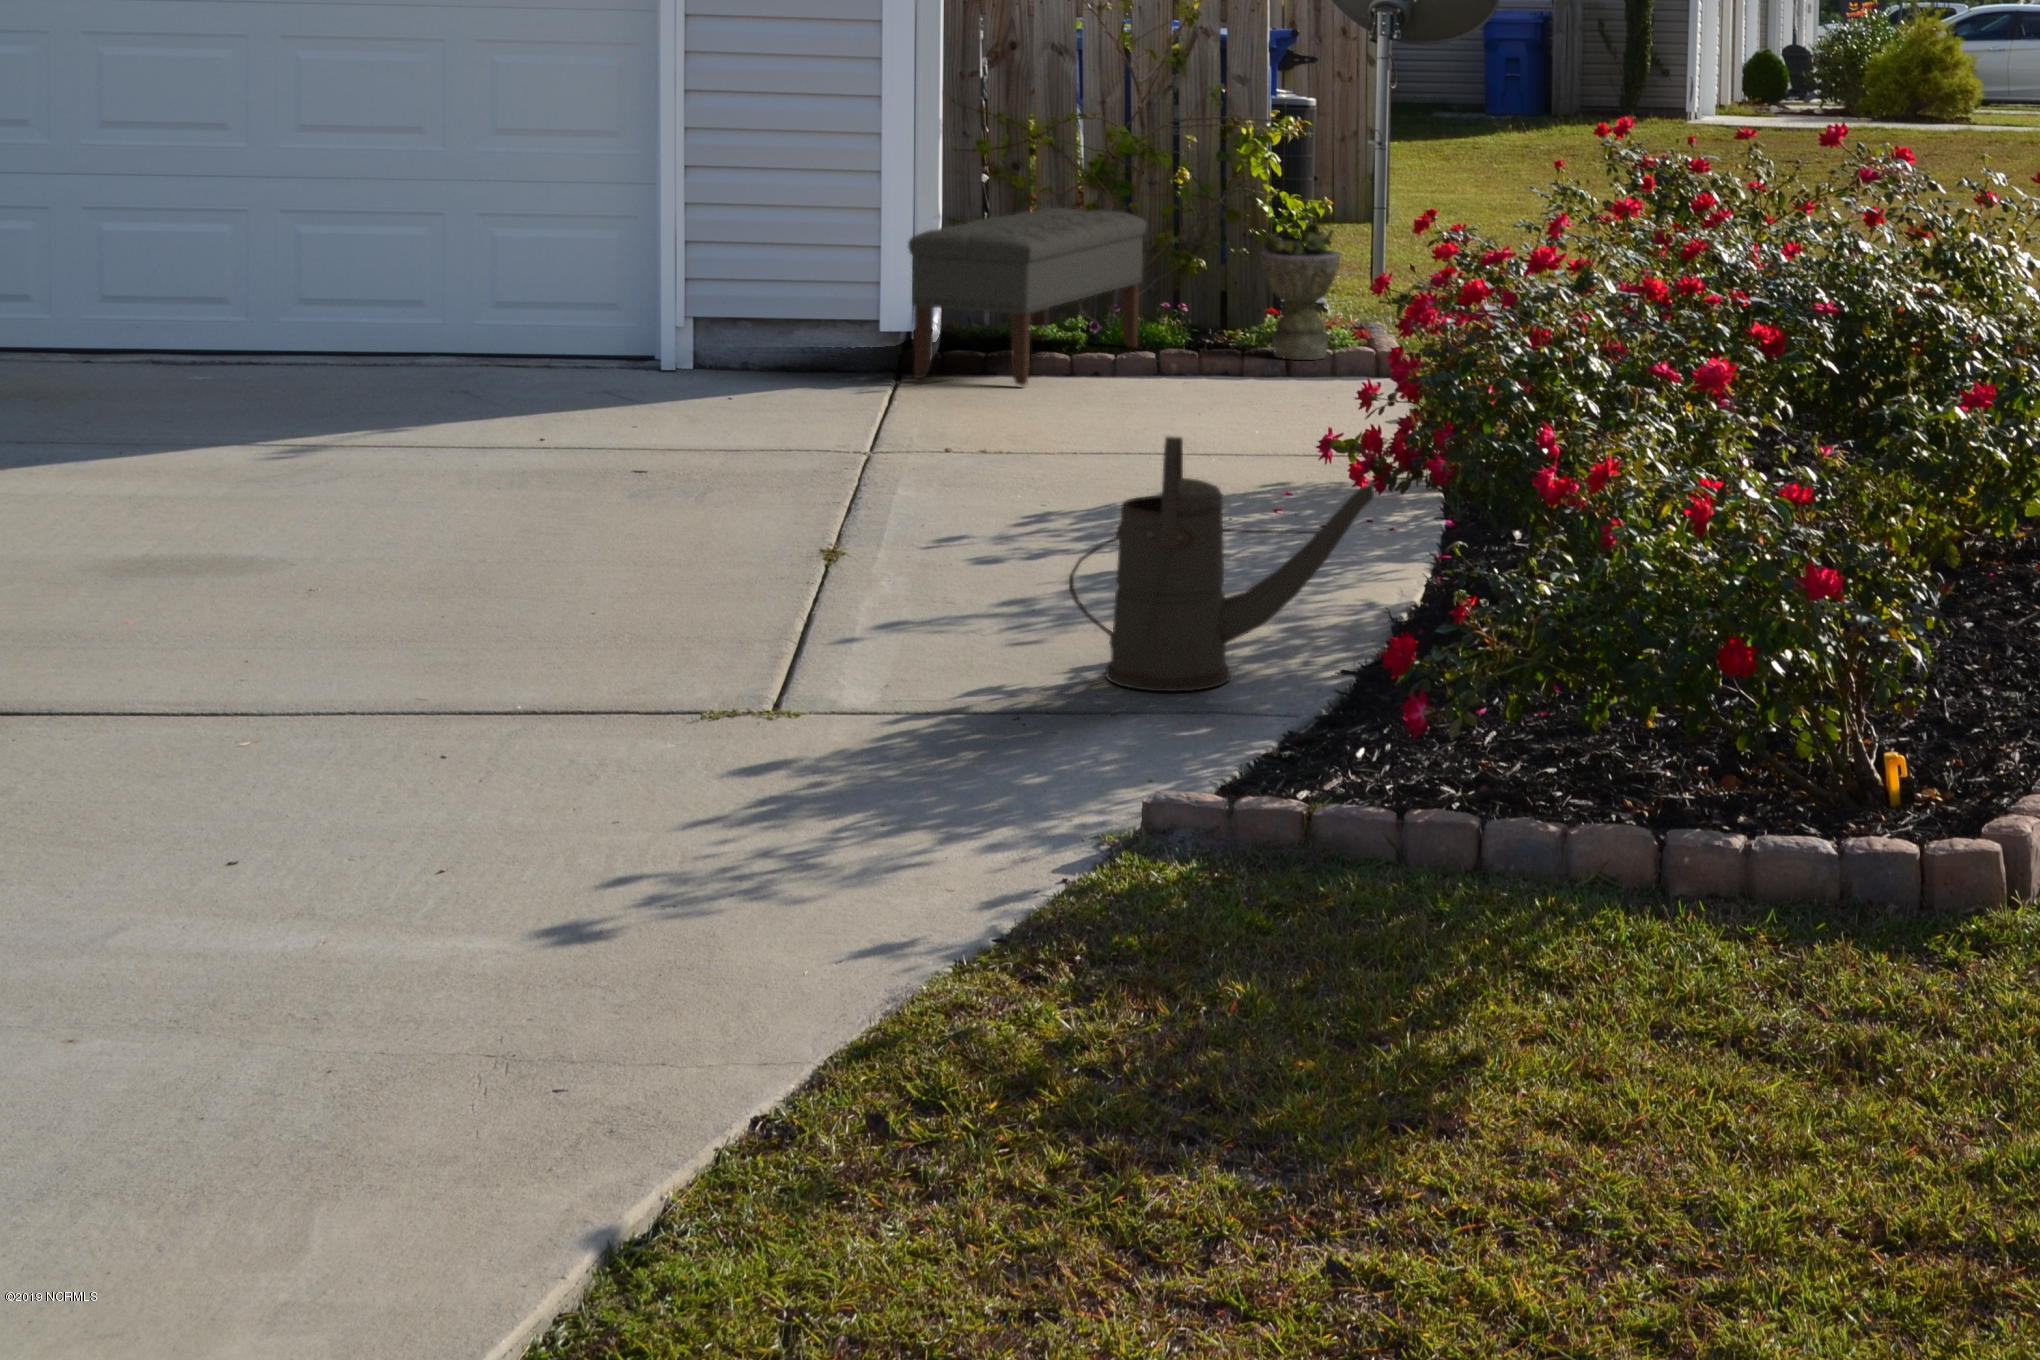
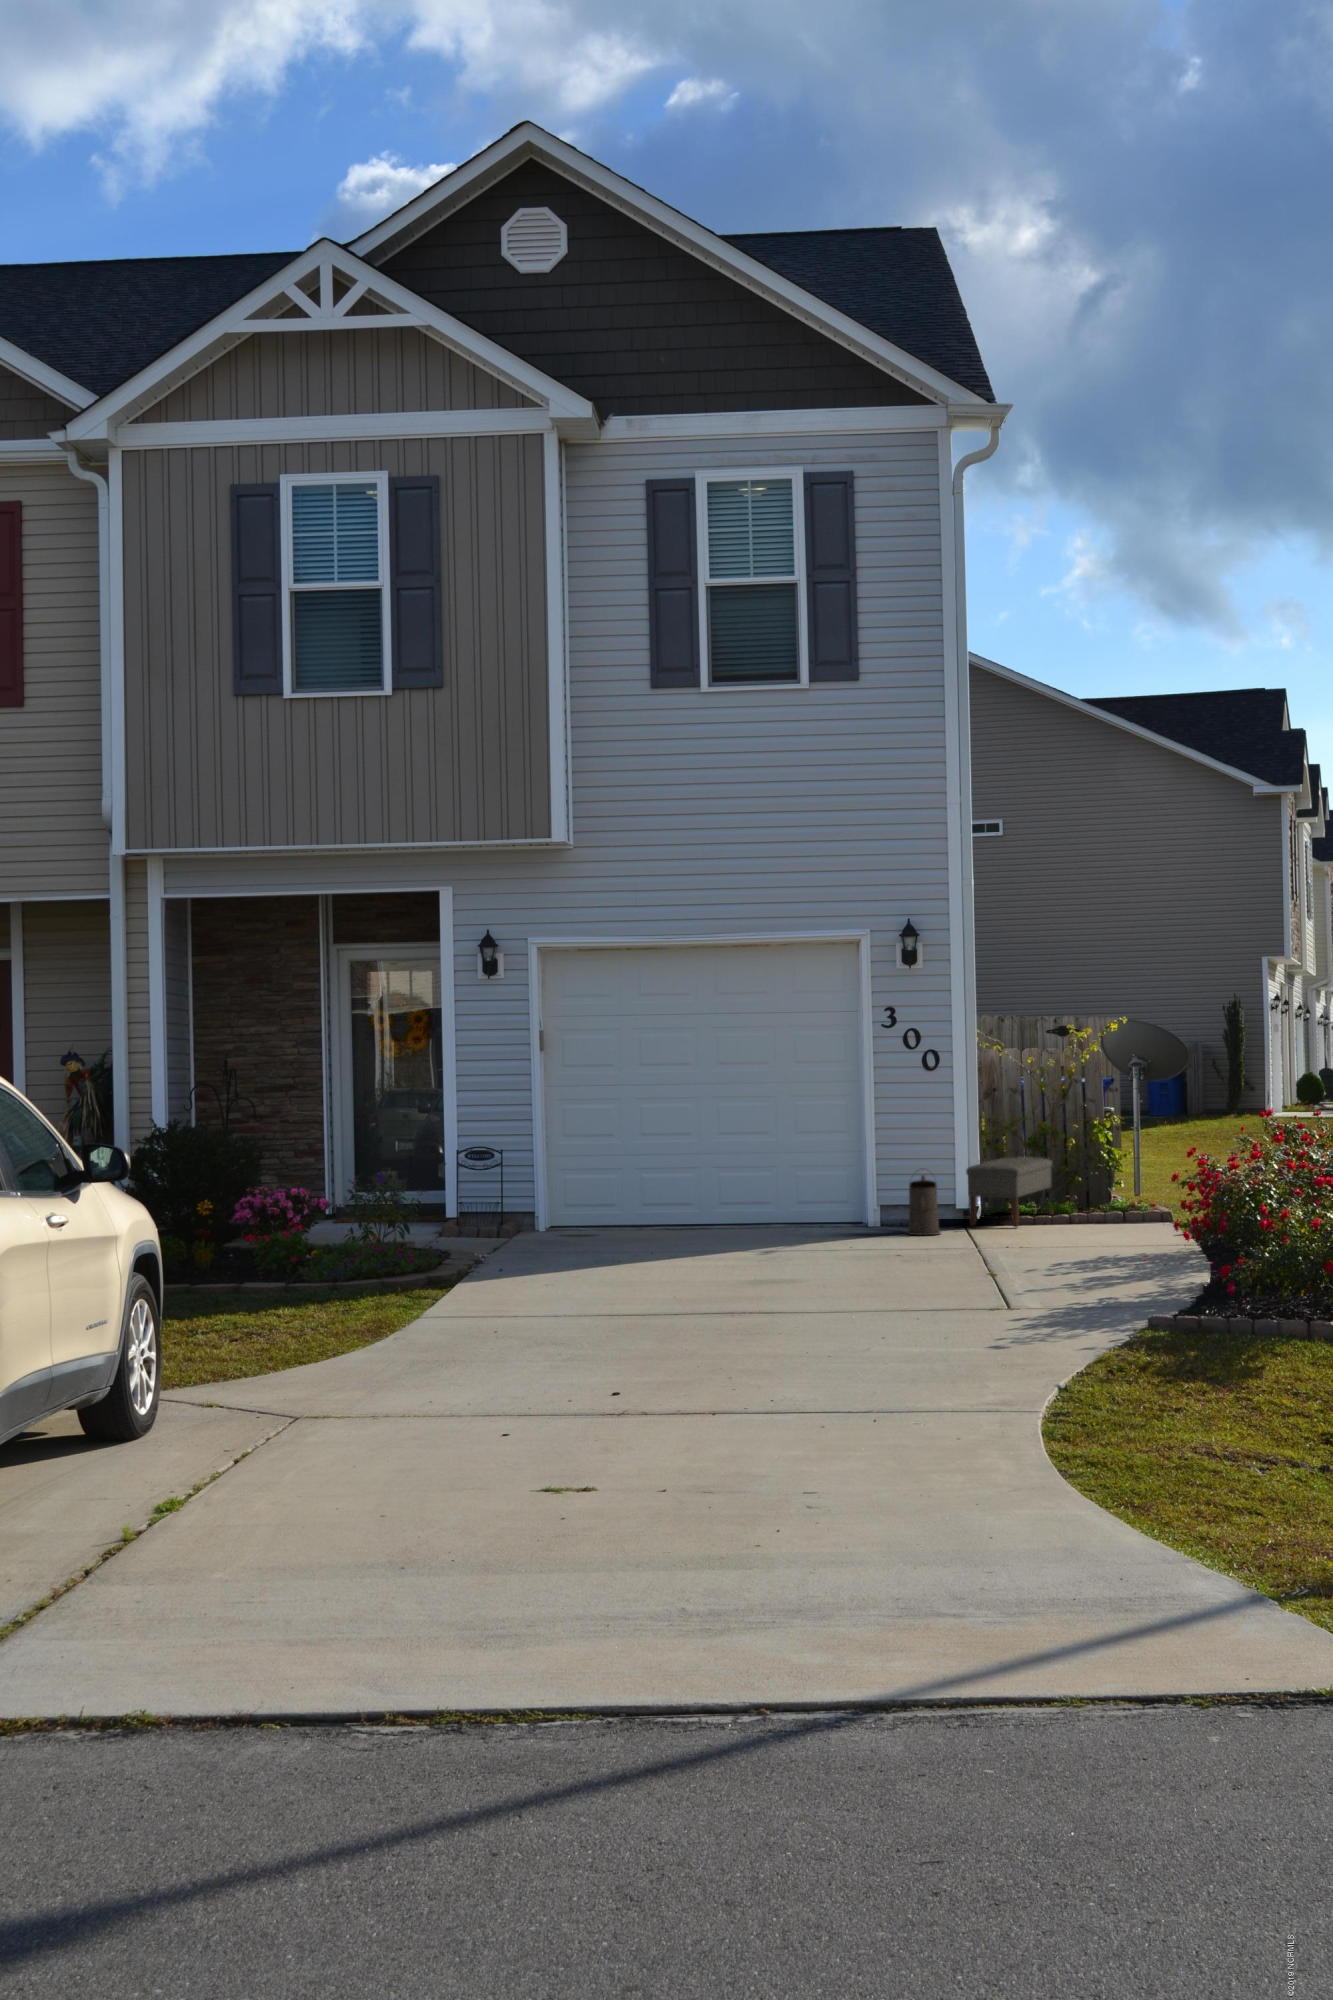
planter: present [1260,223,1341,360] -> none [1106,1158,1141,1217]
watering can: present [1069,437,1373,691] -> present [907,1169,940,1235]

